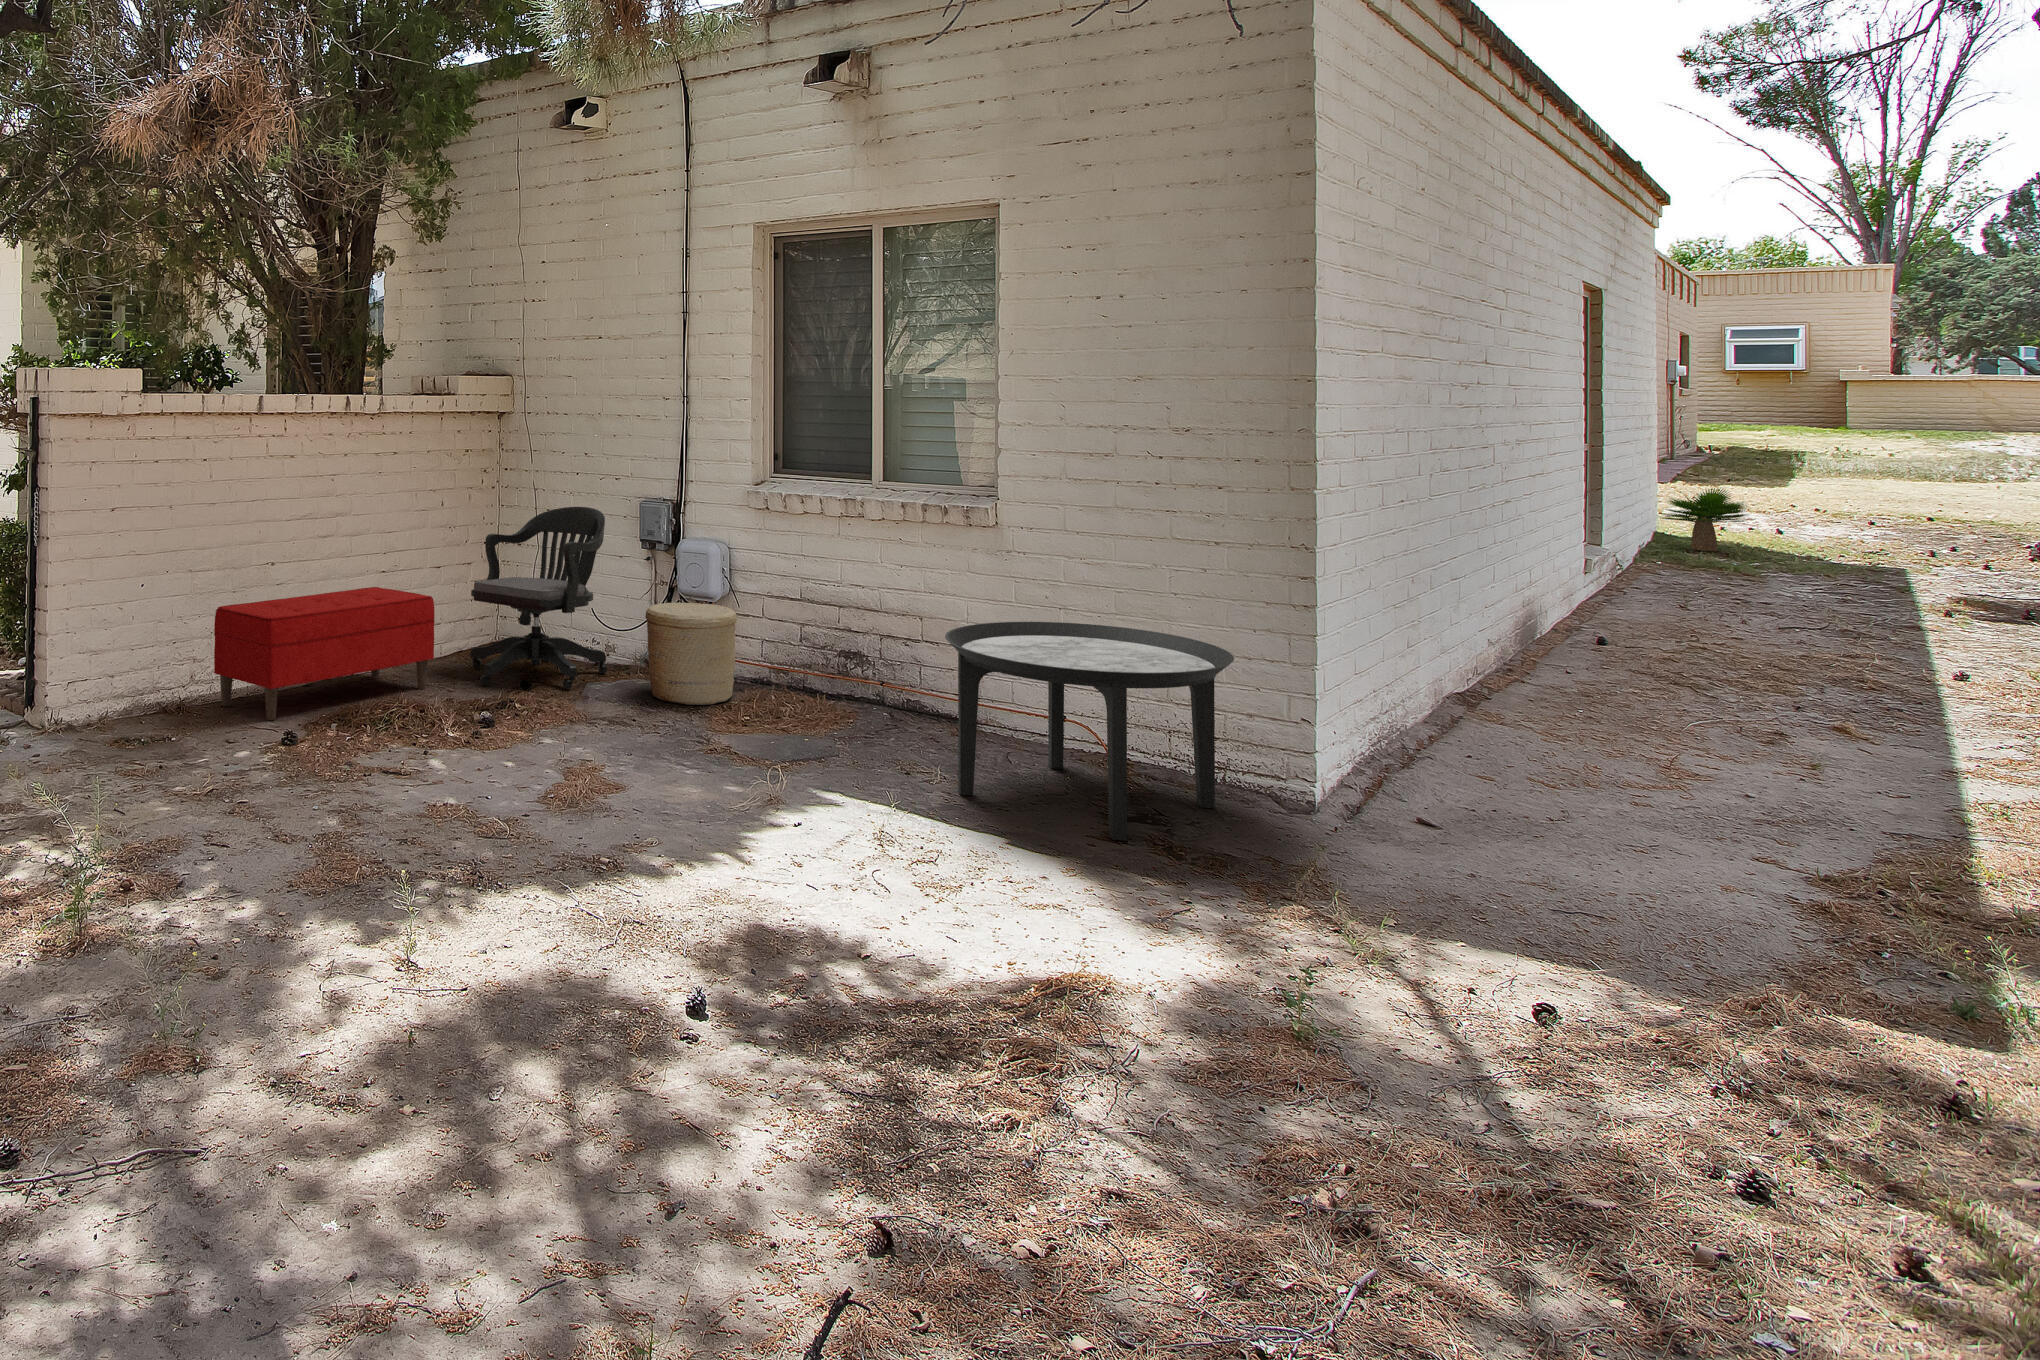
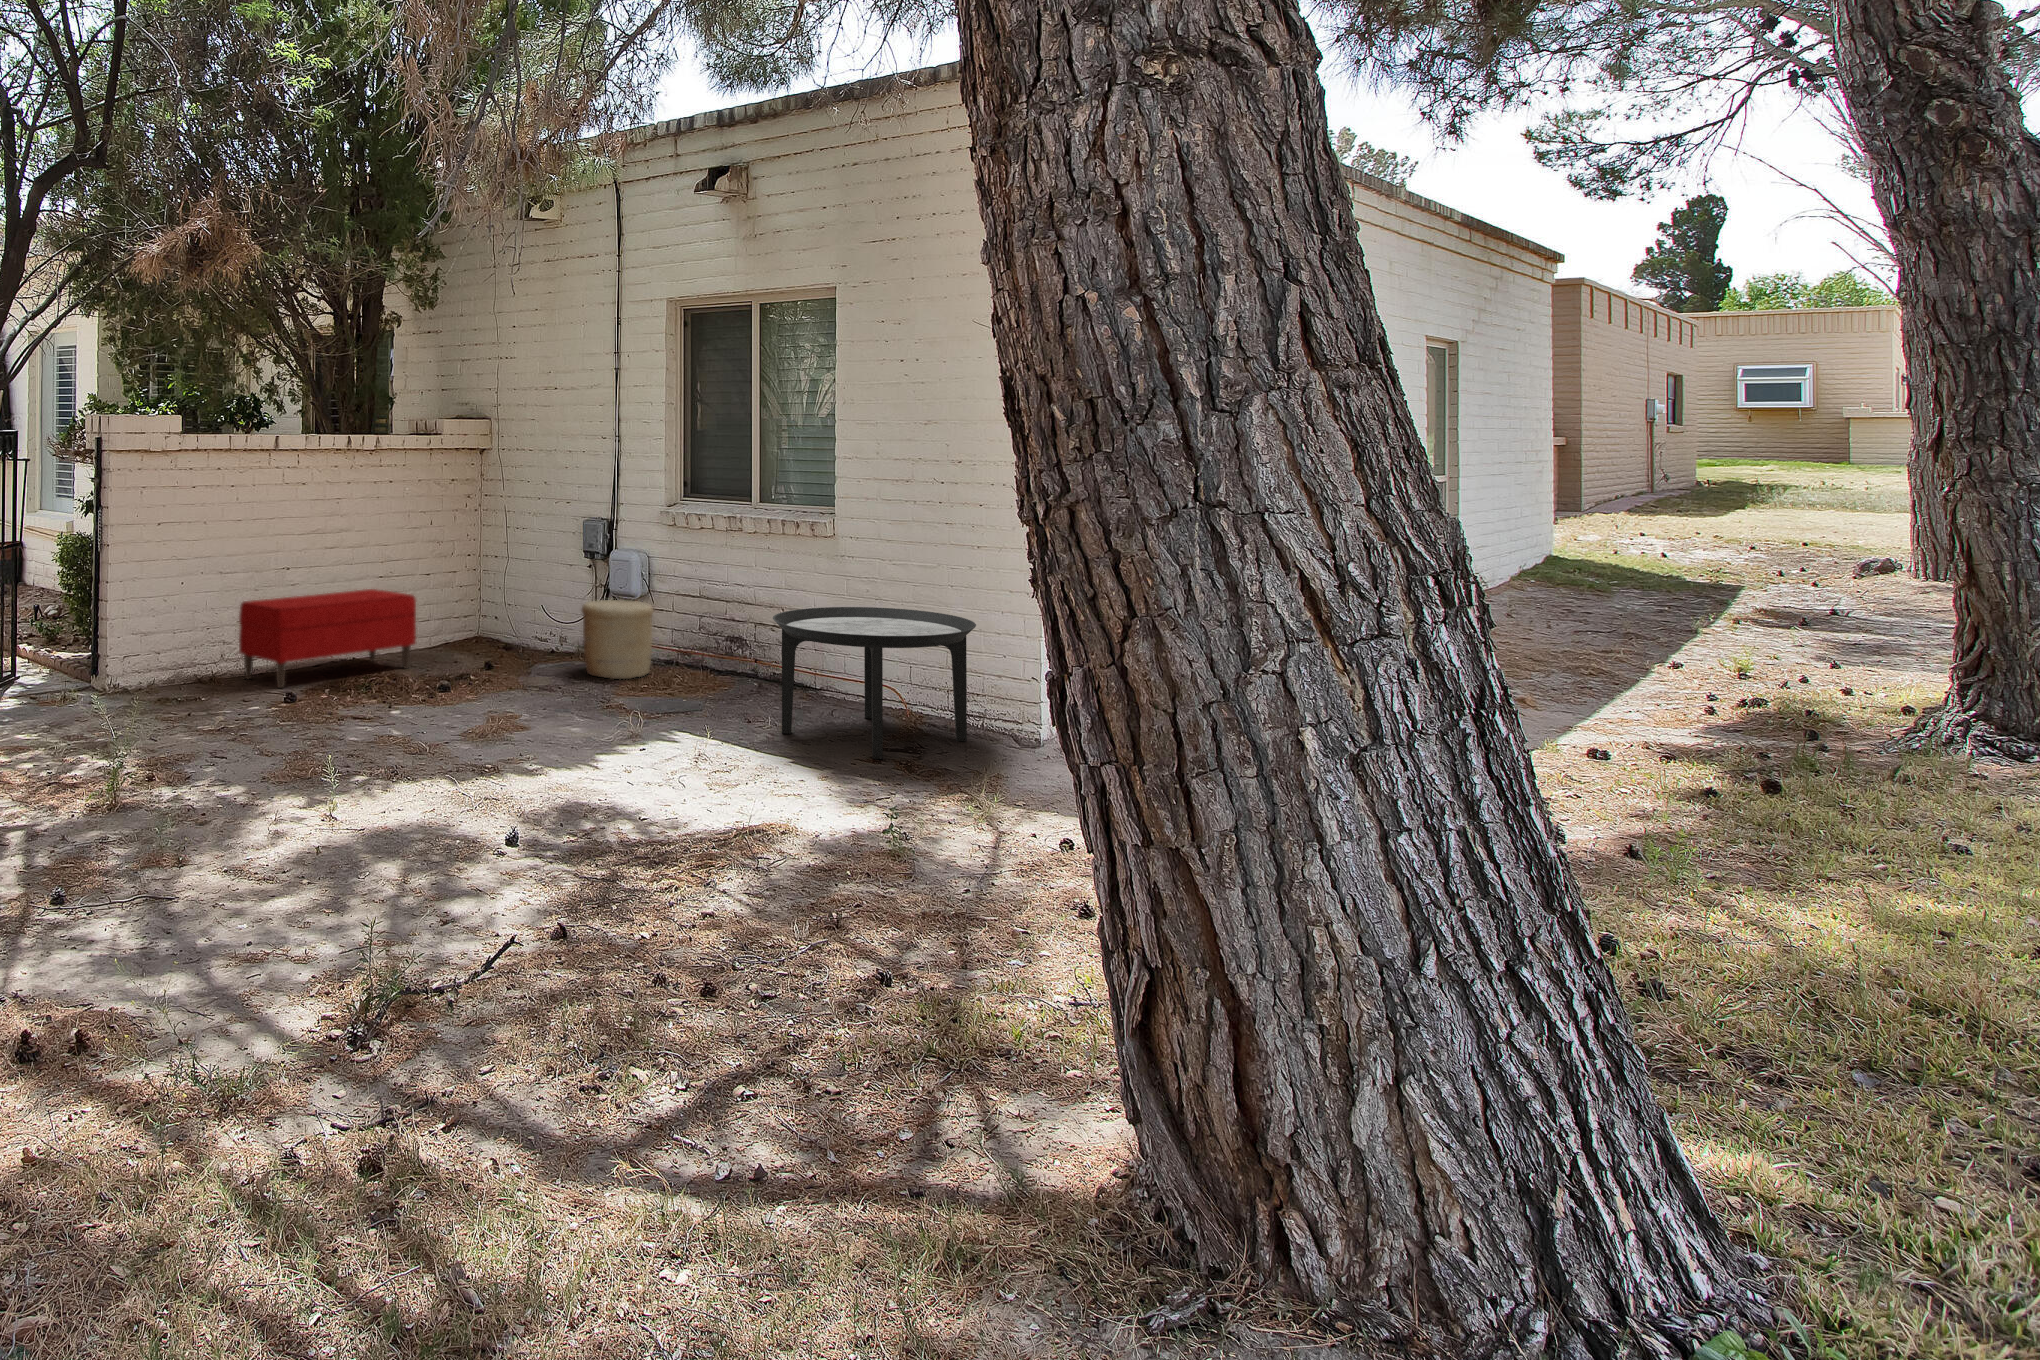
potted plant: present [1661,488,1748,551] -> none [1530,511,1615,568]
chair: present [470,507,608,689] -> none [449,525,559,669]

